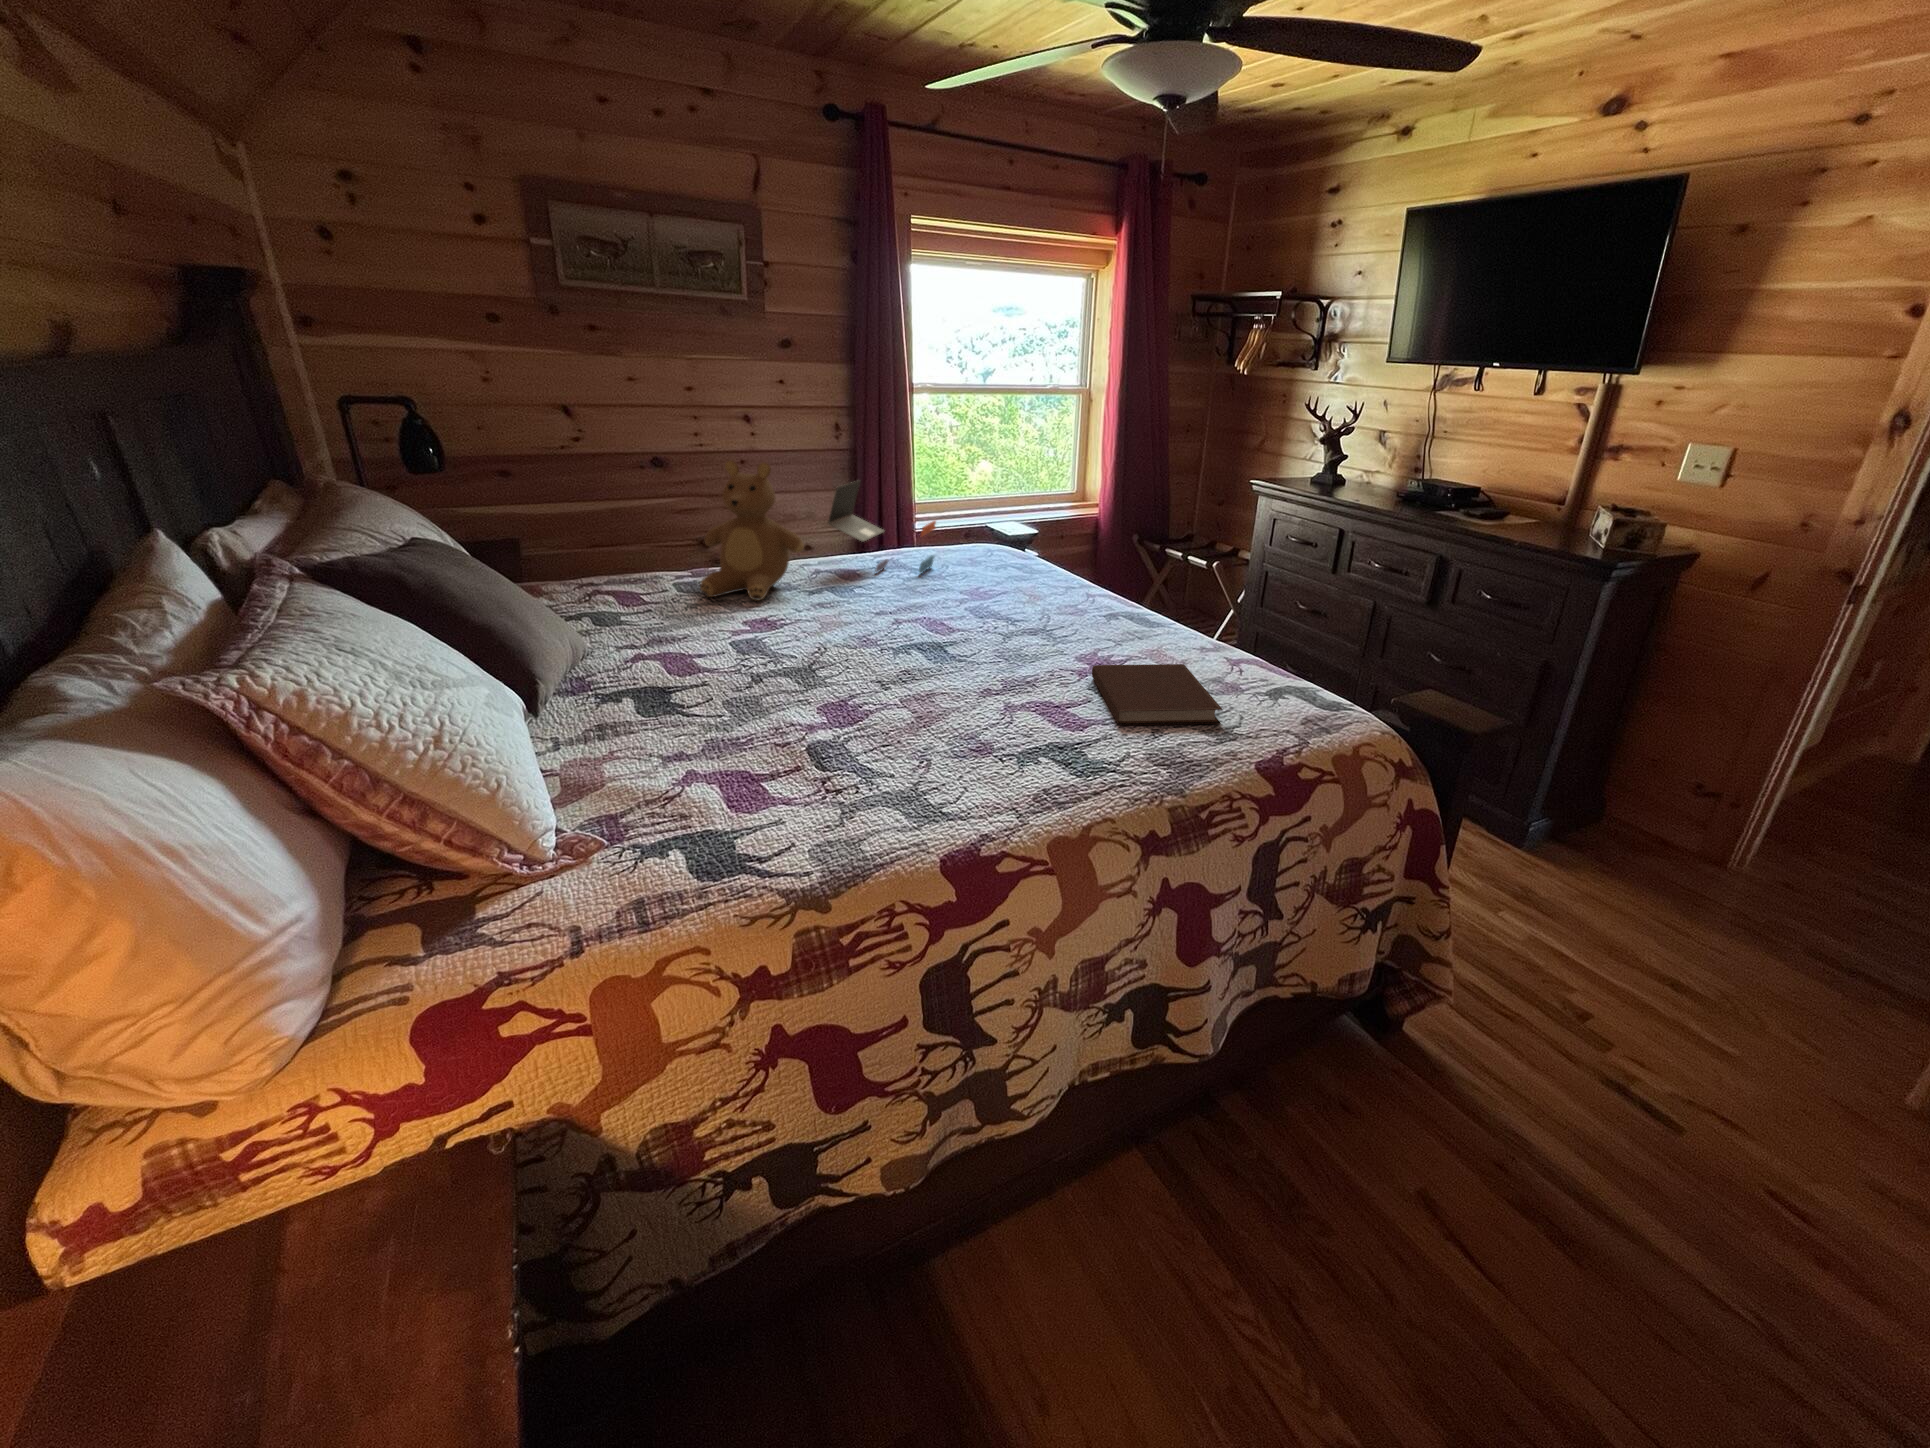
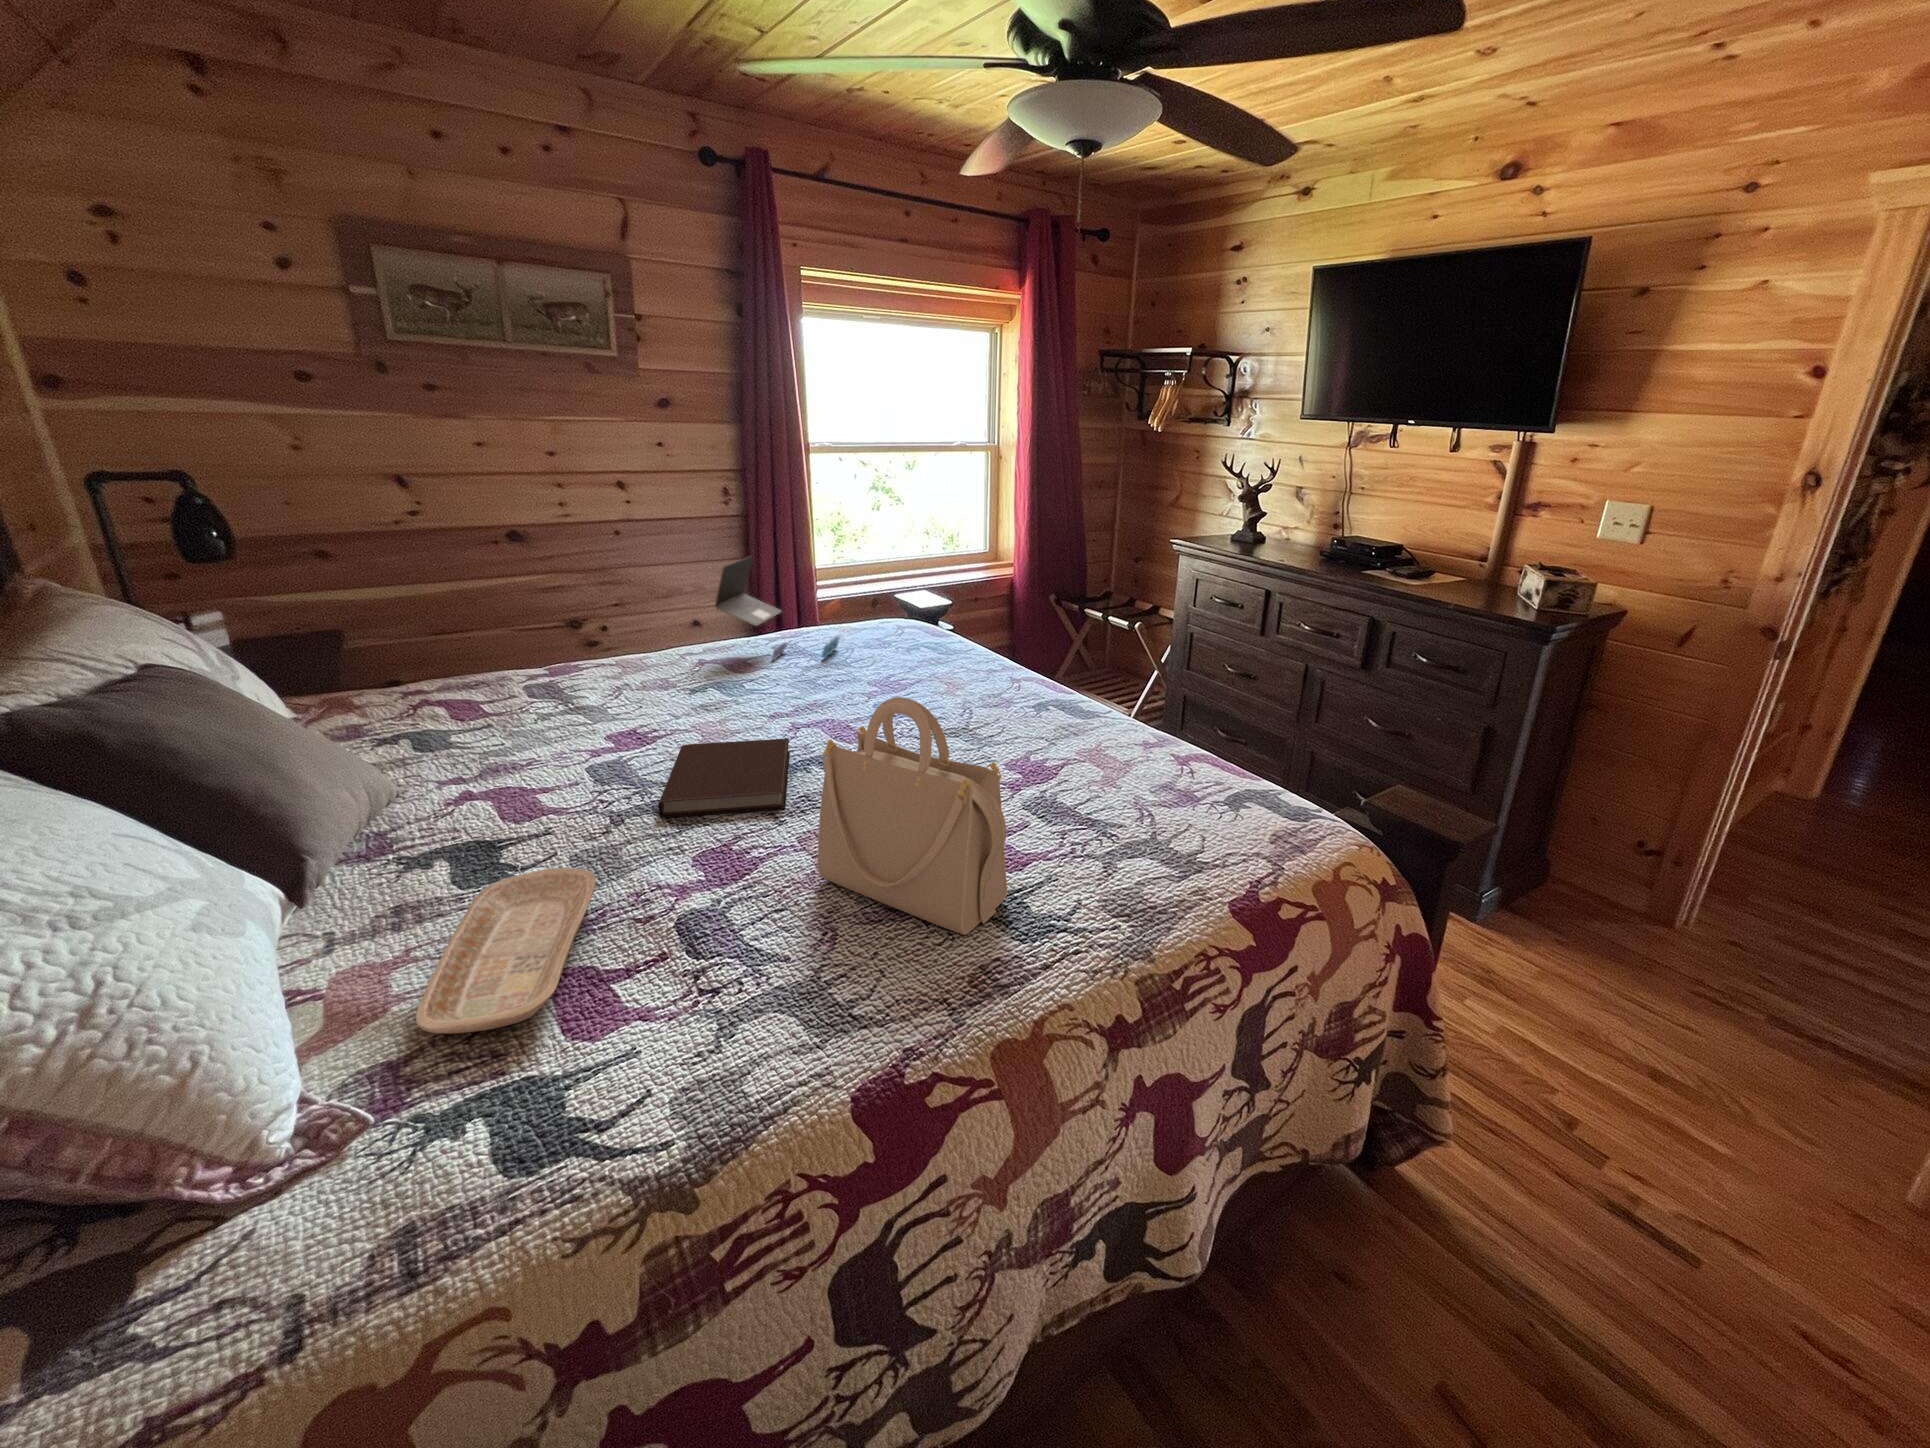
teddy bear: present [700,461,804,600] -> none [558,541,686,703]
handbag: none [916,576,1068,768] -> present [818,697,1007,935]
notebook: present [1092,664,1222,725] -> present [659,738,790,817]
tray: none [631,704,746,799] -> present [416,868,596,1034]

